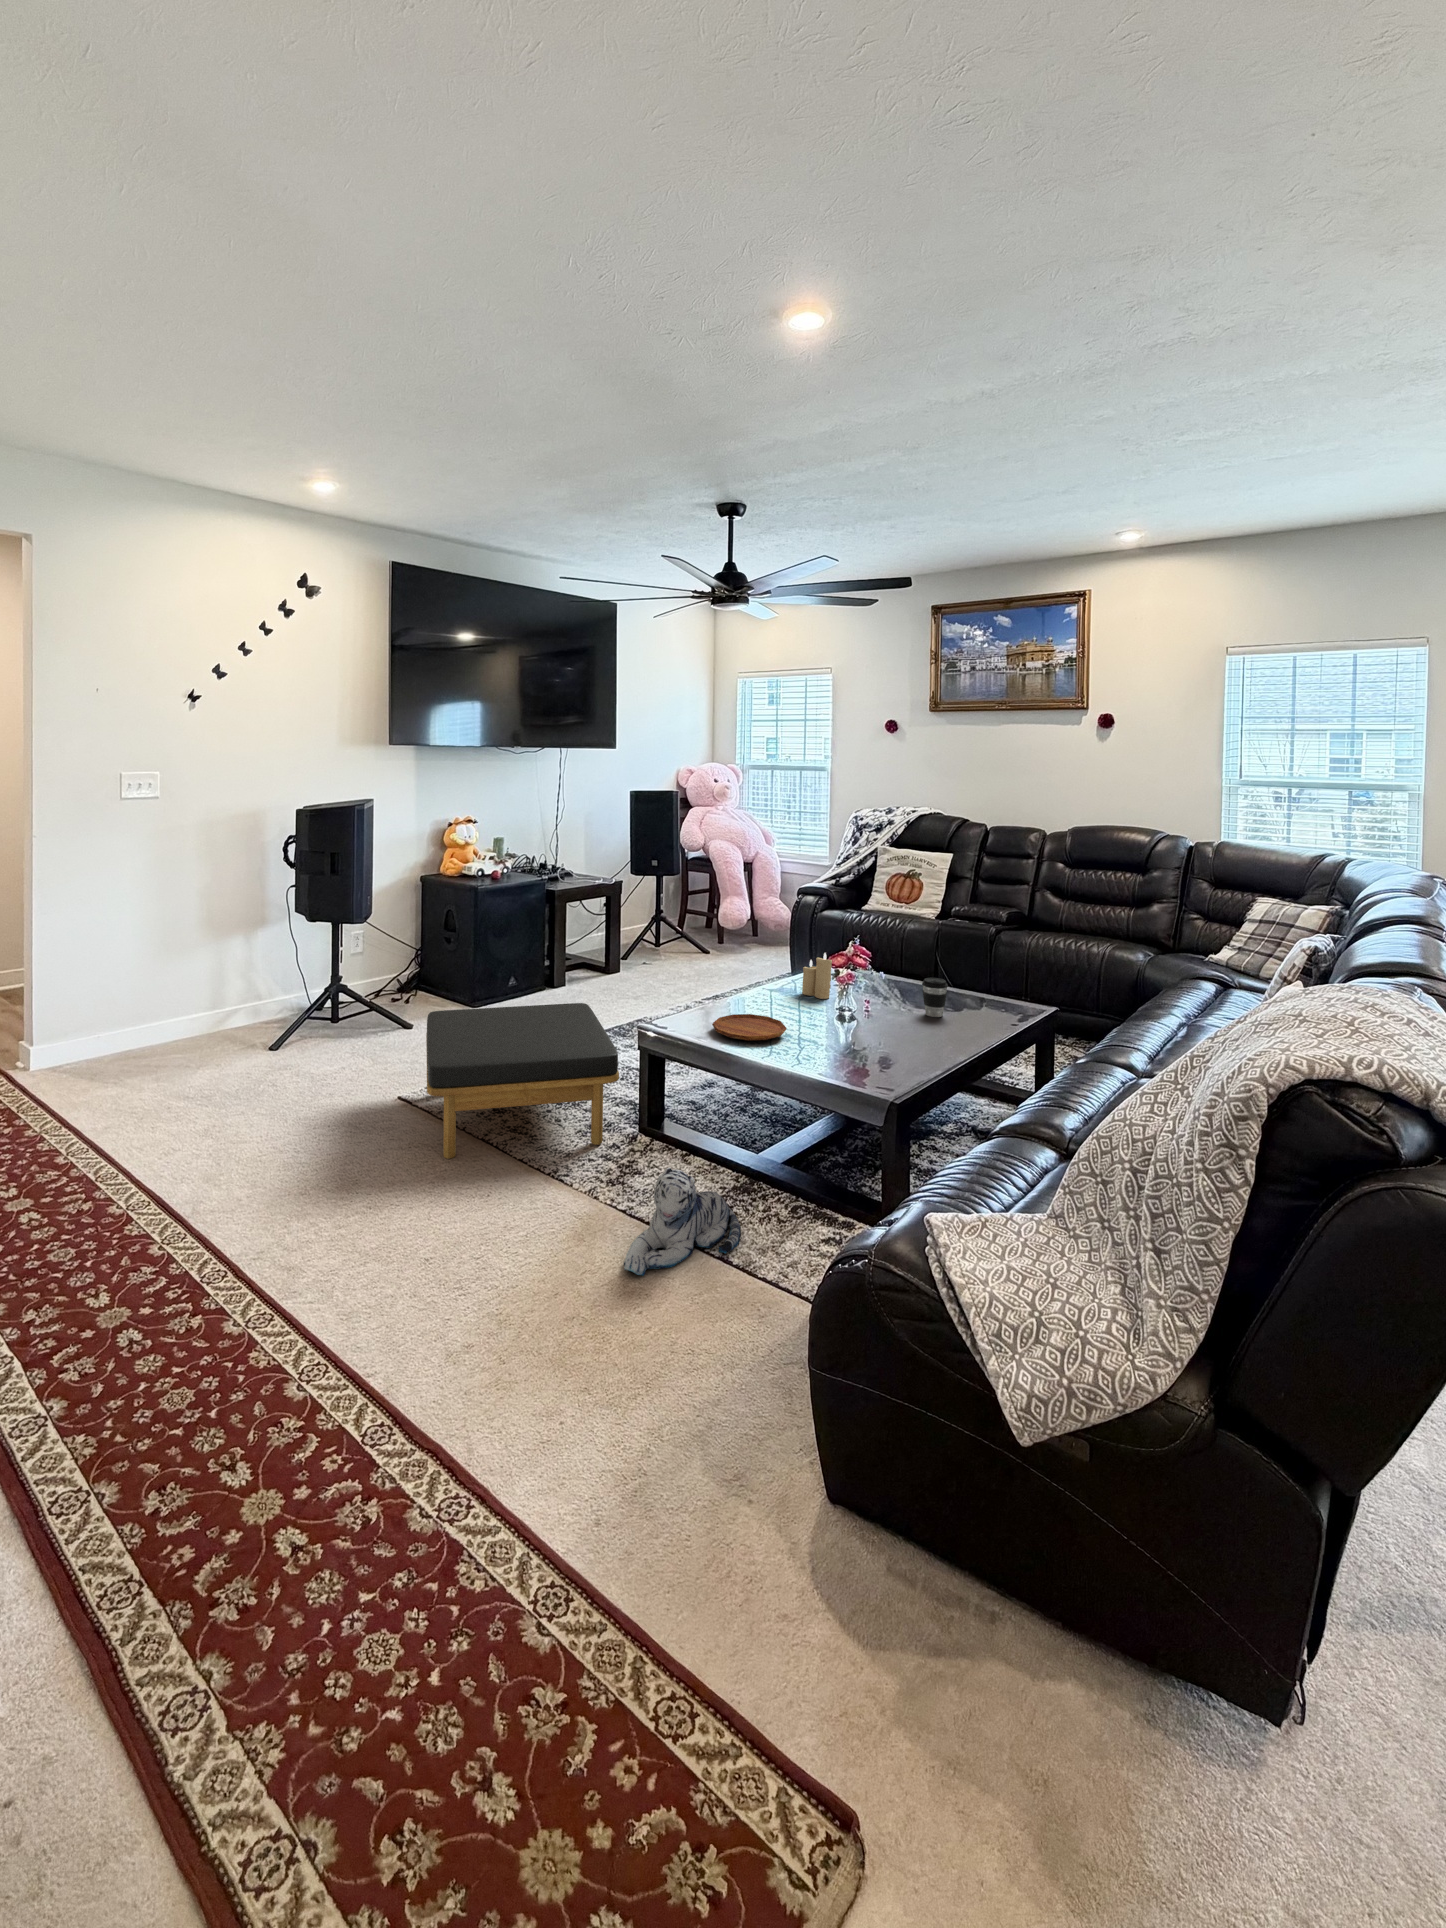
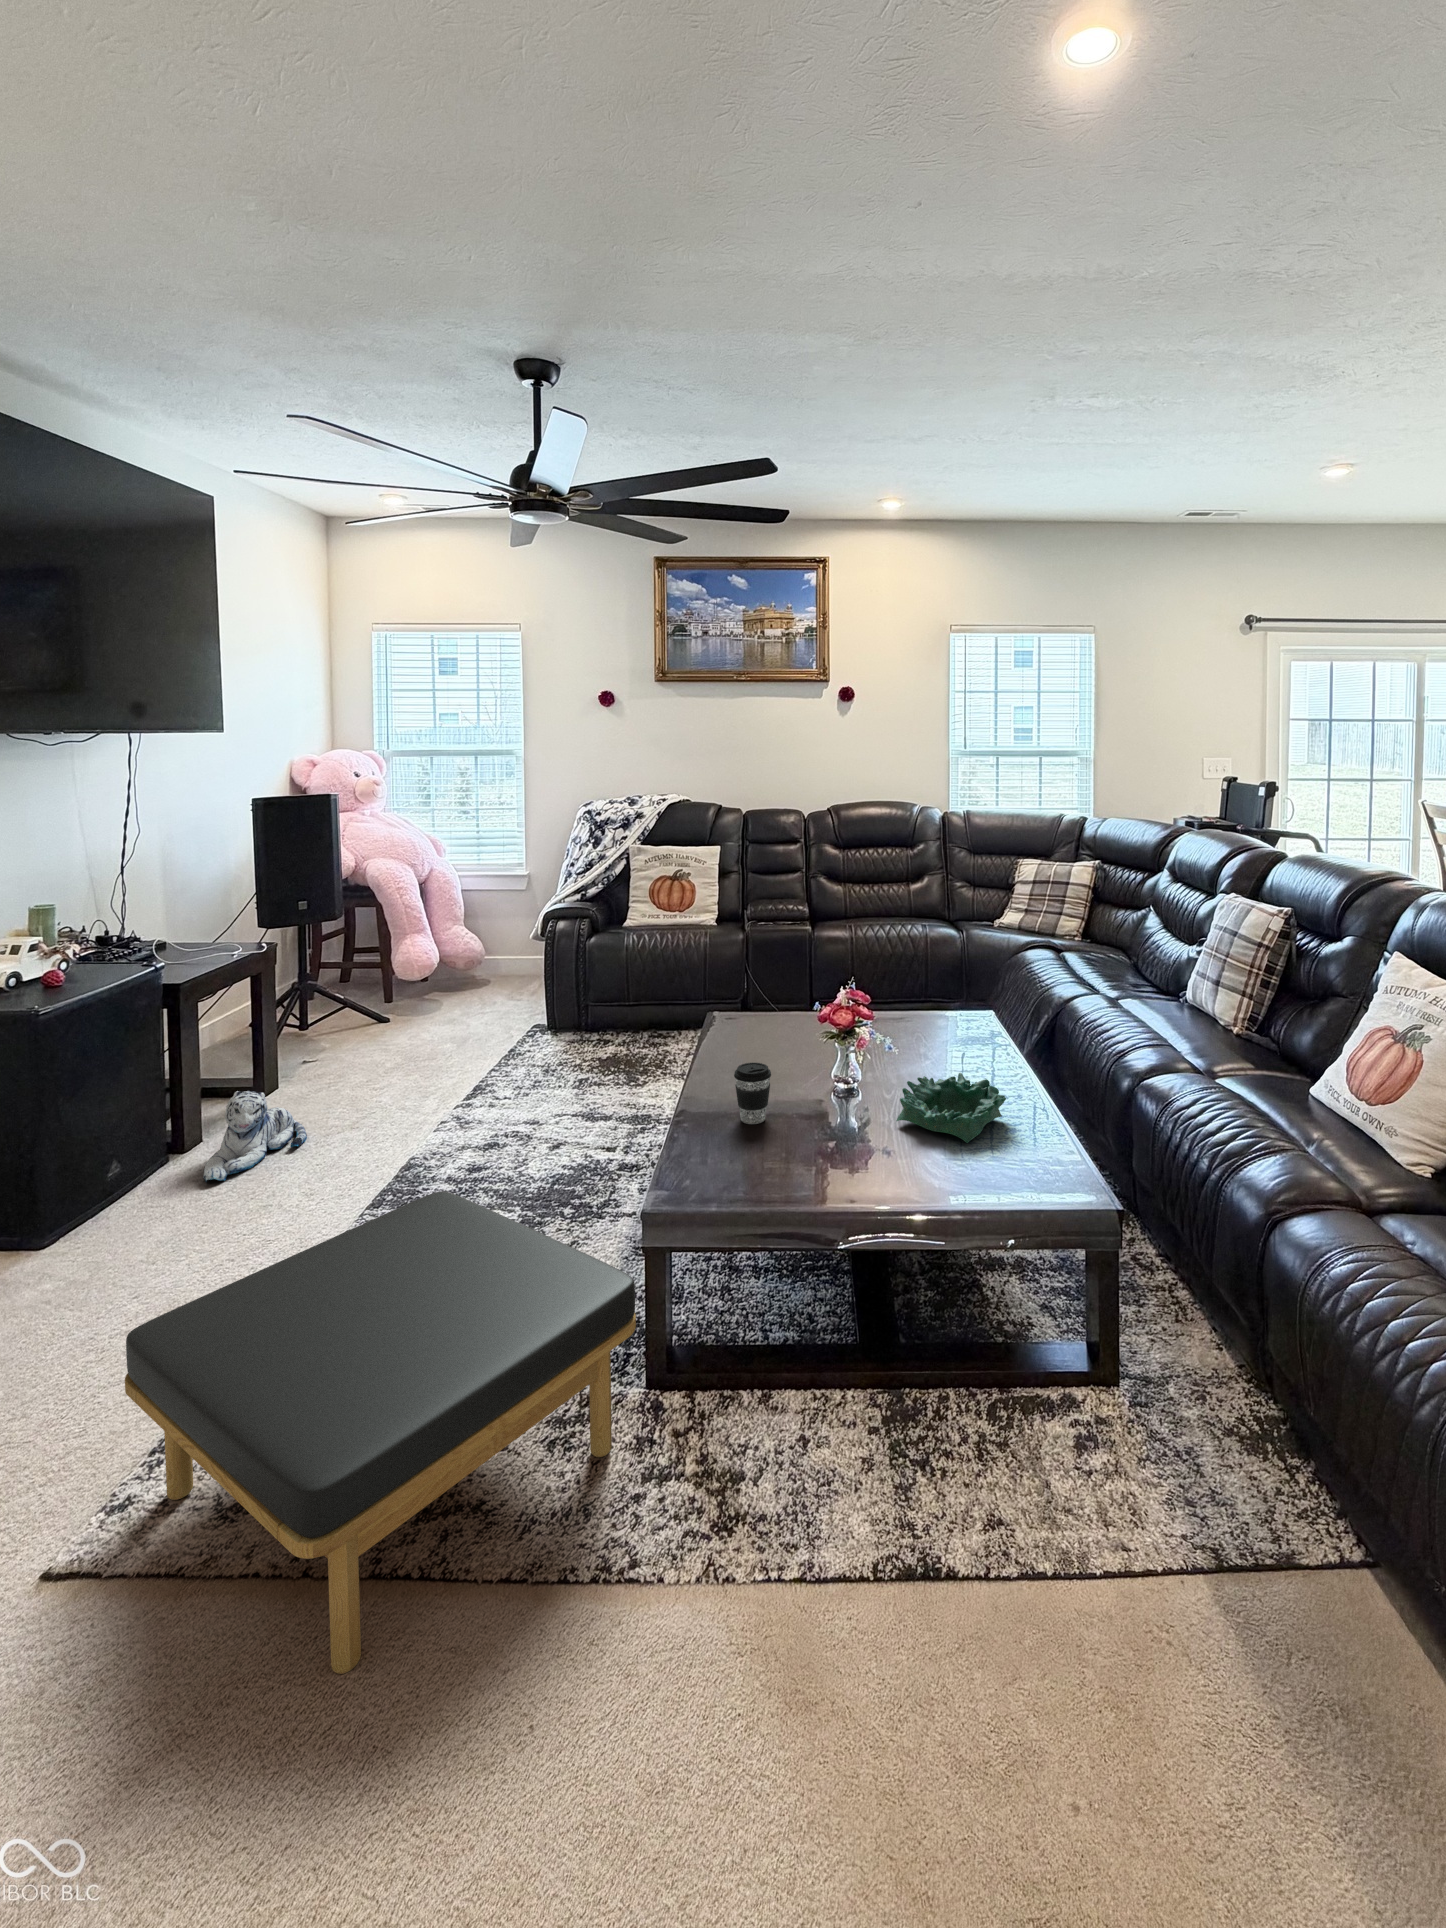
candle: present [802,953,832,999] -> none [754,1010,797,1075]
coffee cup: present [922,978,948,1017] -> present [734,1063,771,1124]
decorative bowl: none [833,1007,918,1049] -> present [896,1073,1006,1143]
tray: present [712,1014,787,1041] -> none [756,1130,871,1186]
plush toy: present [624,1168,741,1276] -> present [204,1091,307,1182]

